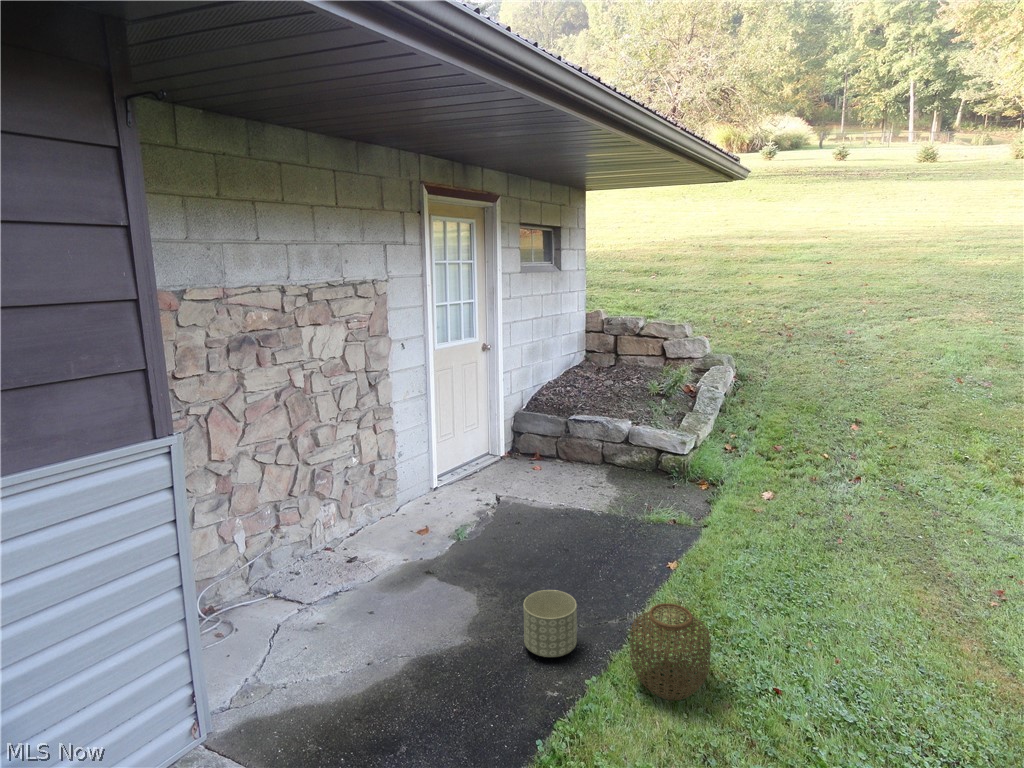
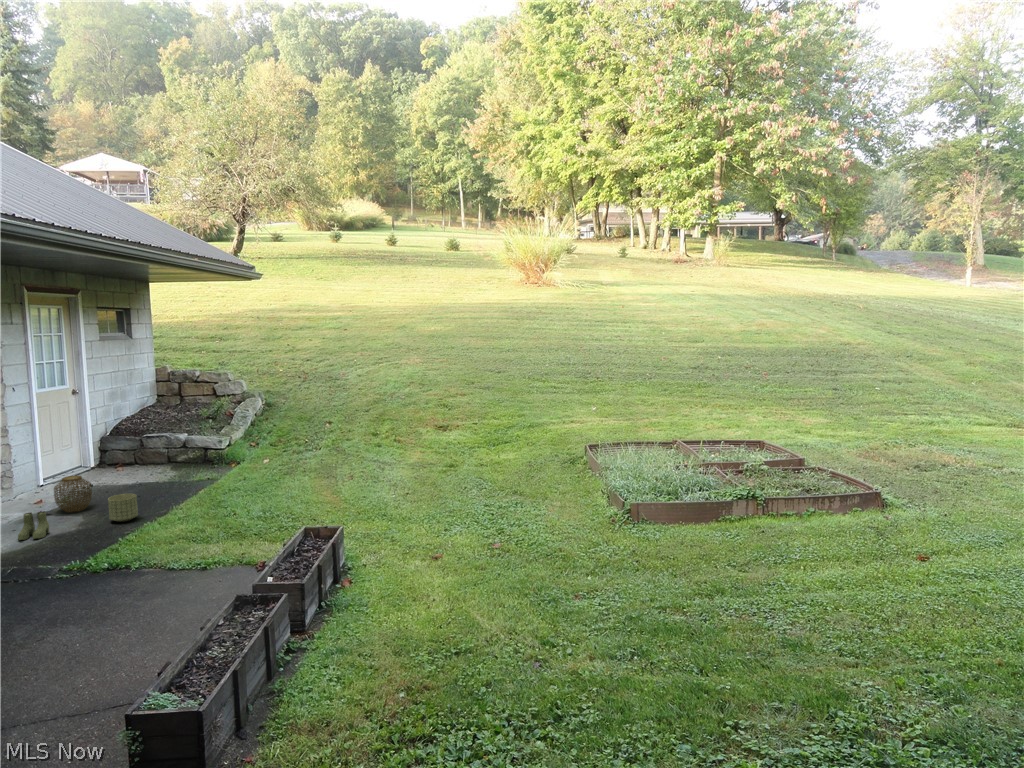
woven basket: present [630,603,711,700] -> present [54,475,92,512]
boots: none [362,615,418,682] -> present [18,512,49,540]

